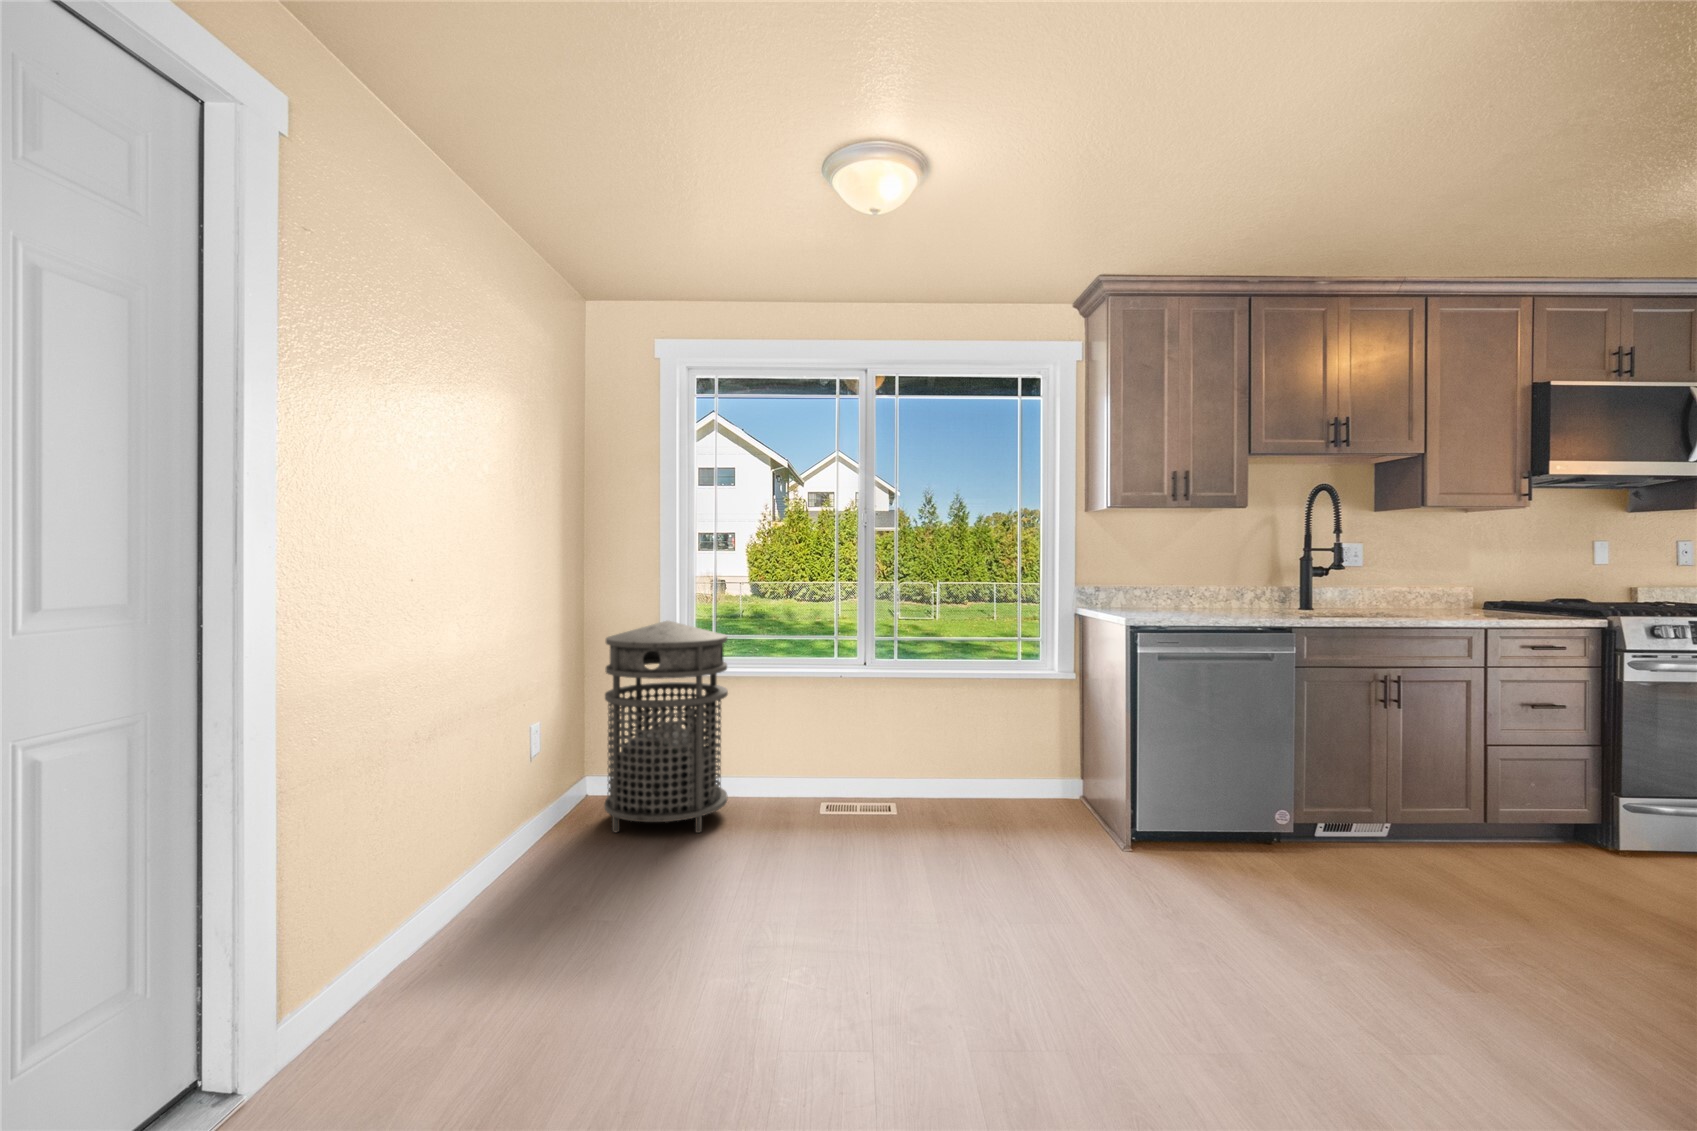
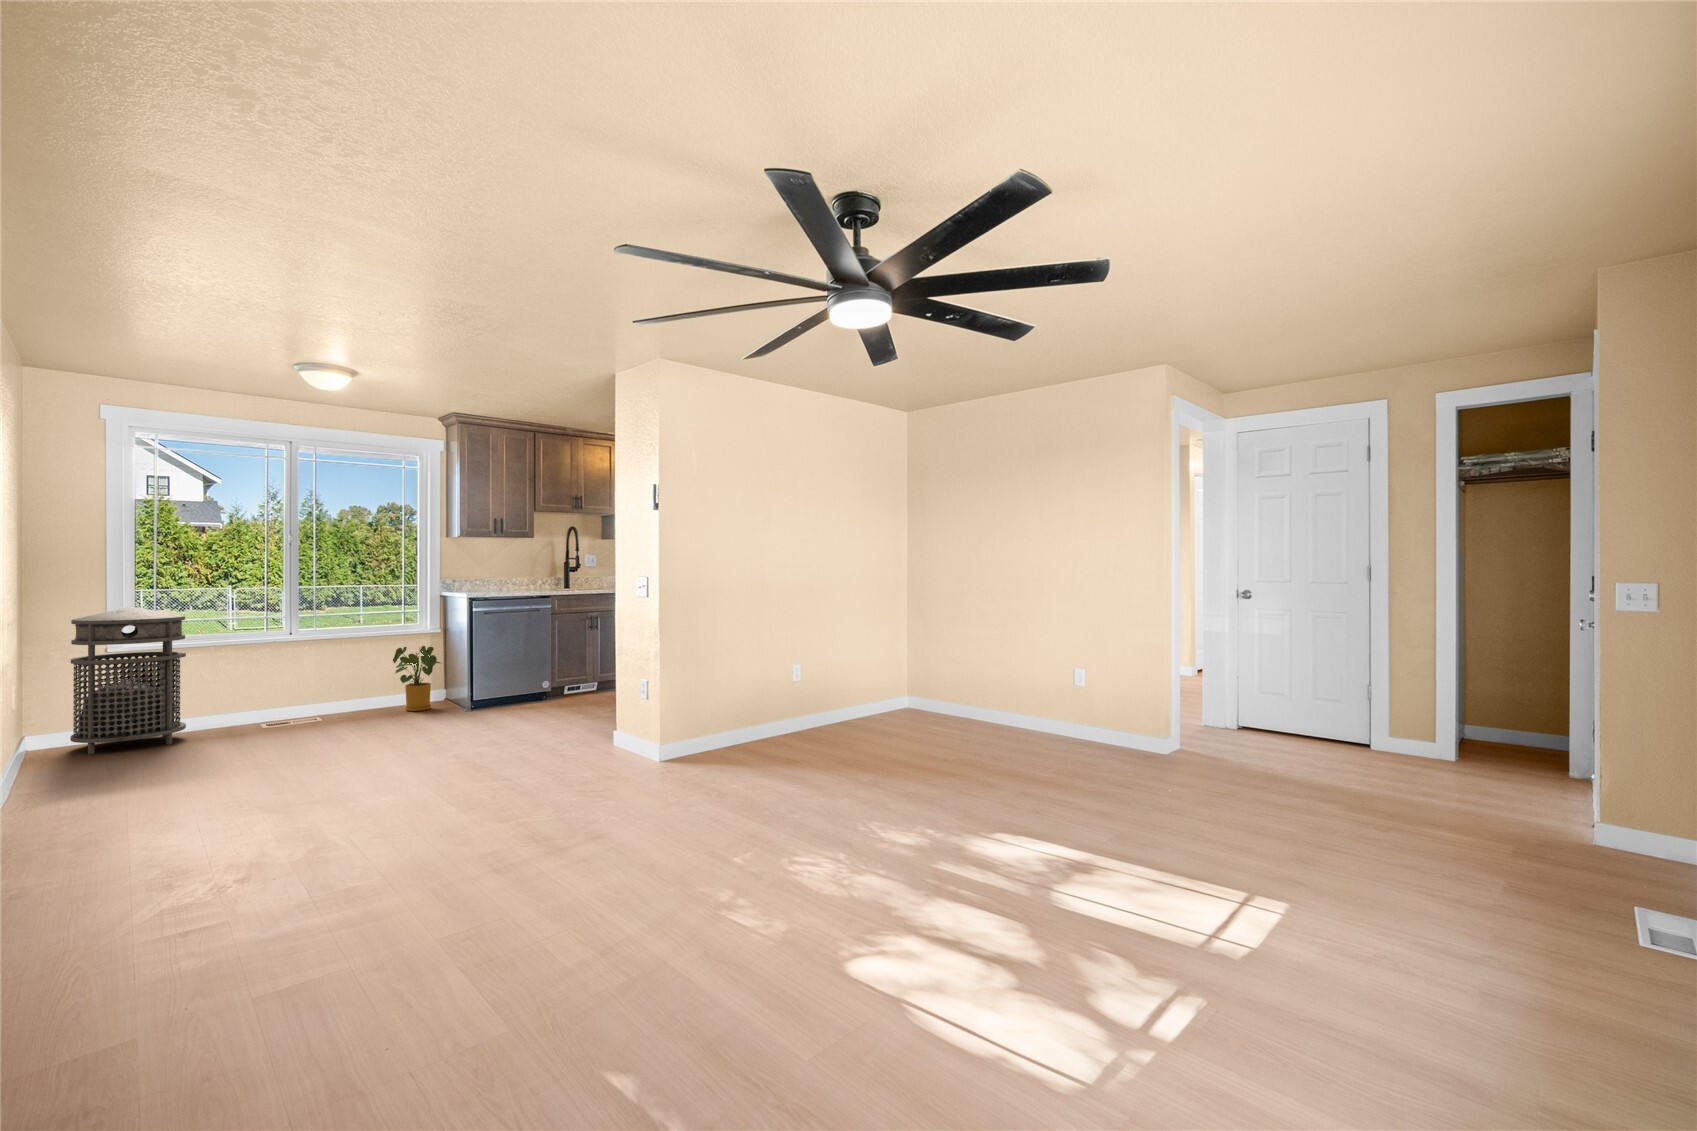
house plant: none [1000,702,1081,825] -> present [393,646,440,711]

